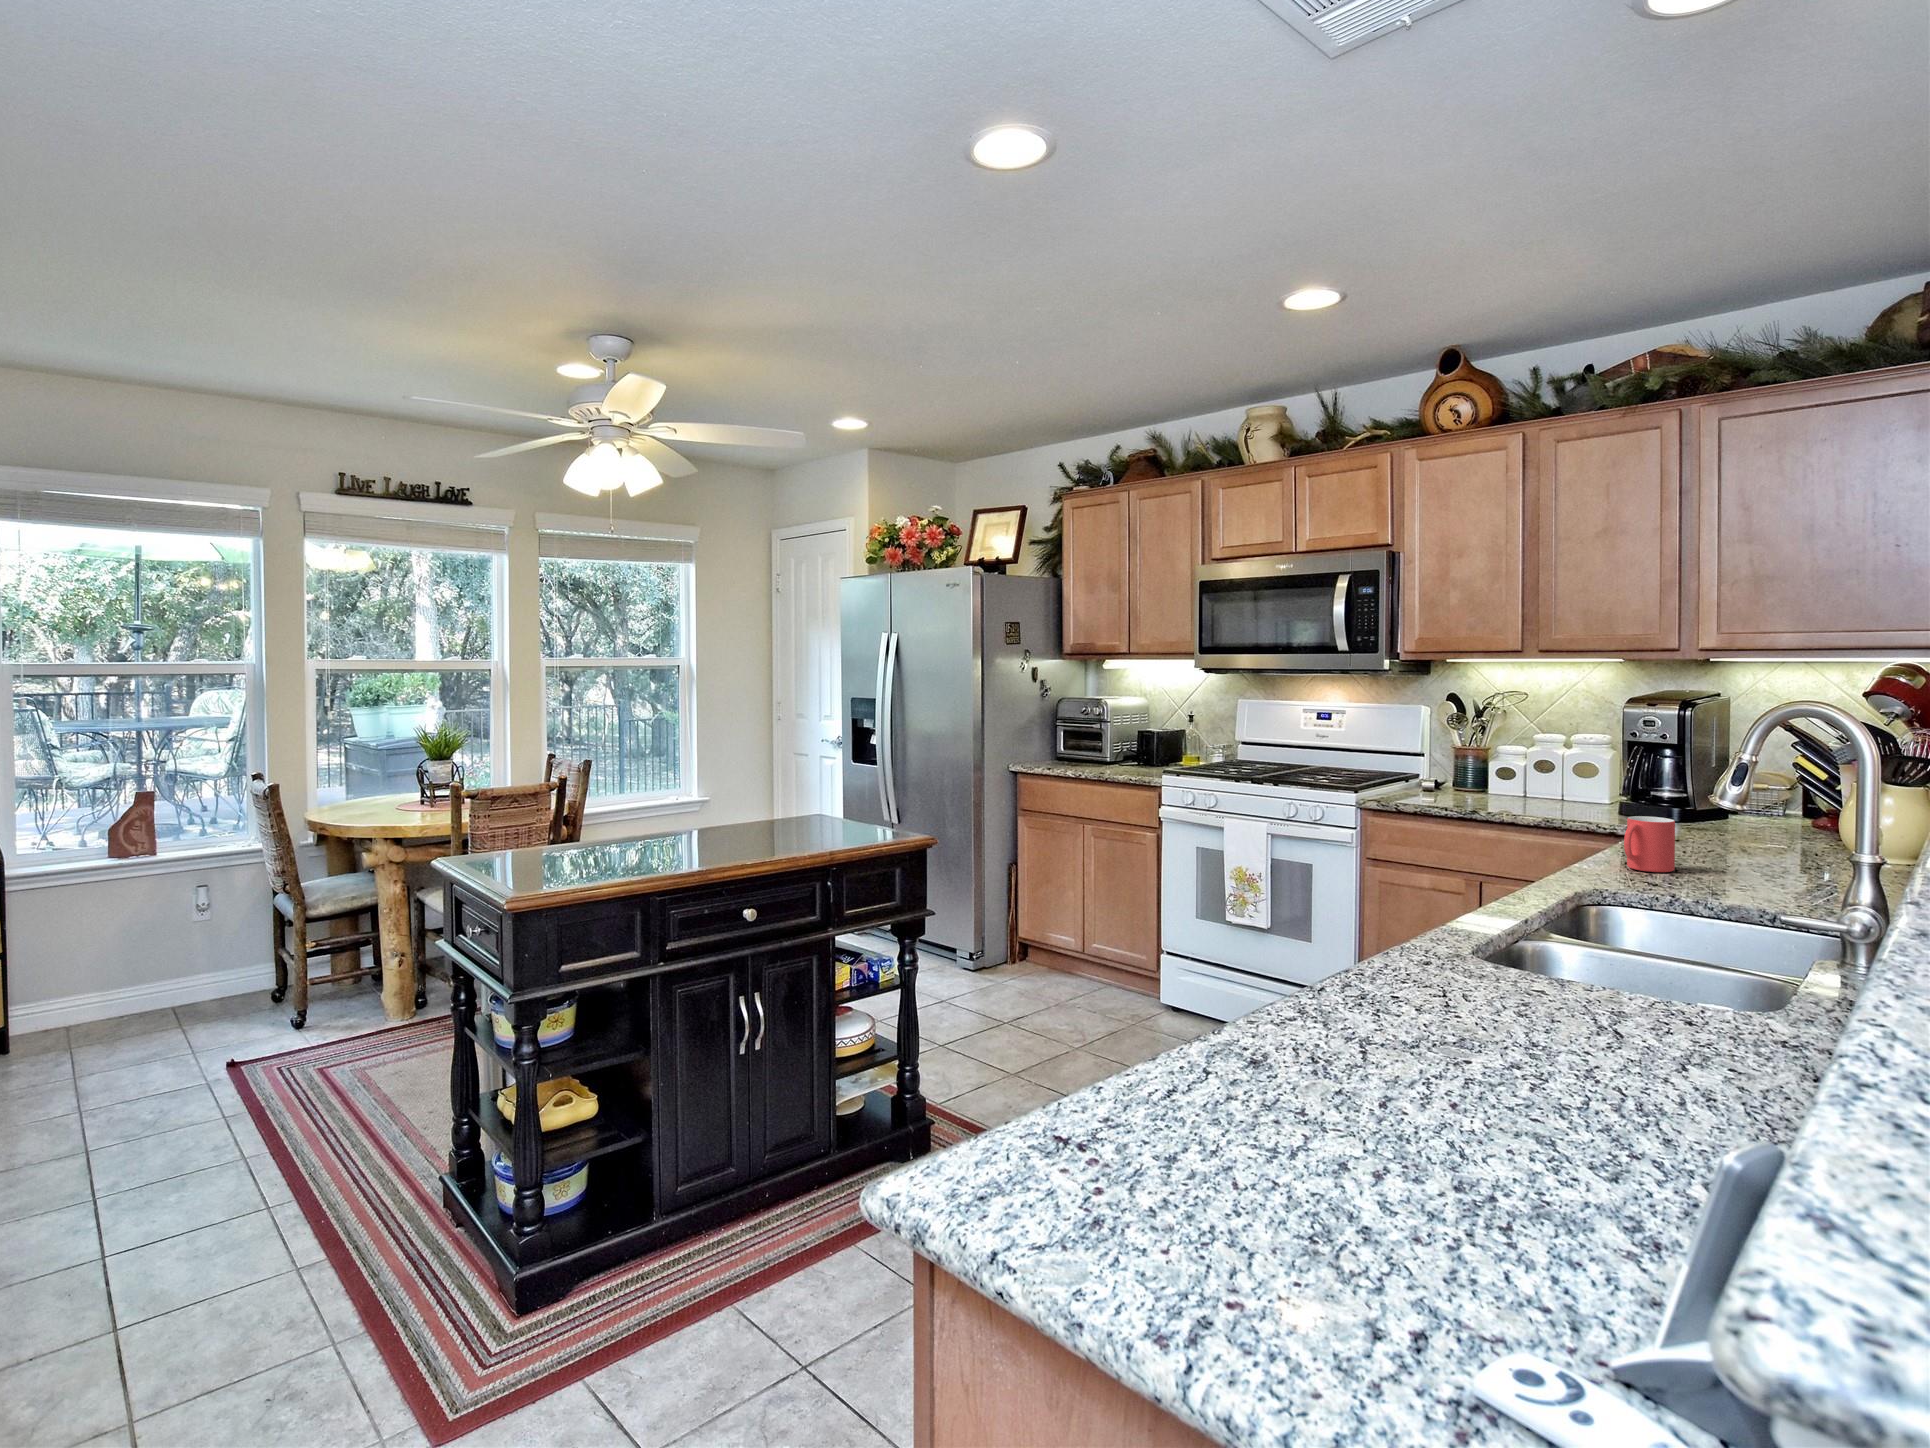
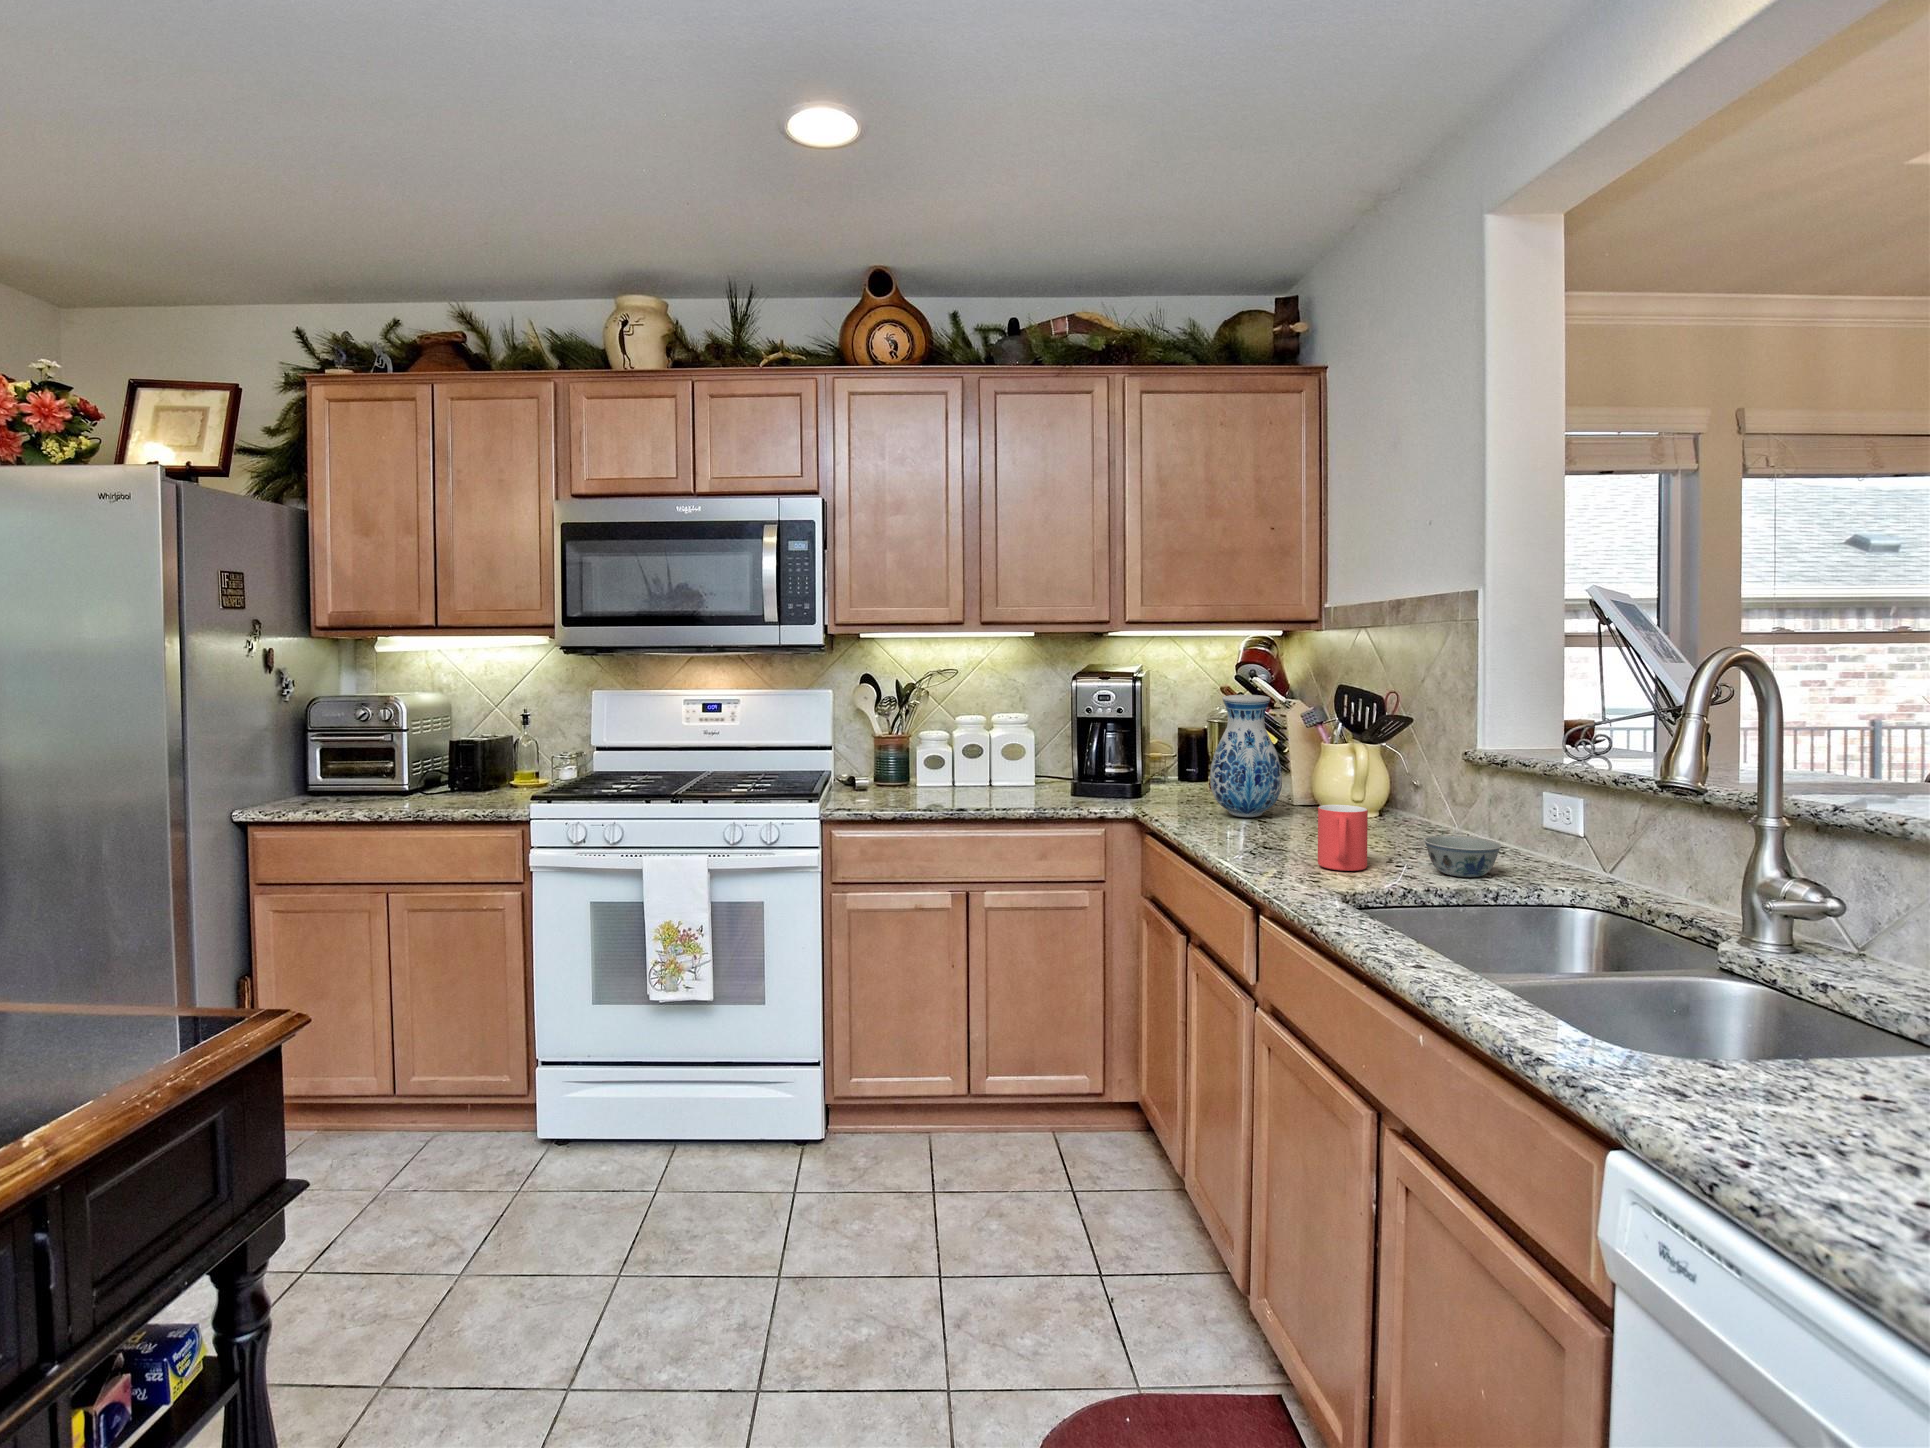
vase: none [1685,724,1767,841] -> present [1210,695,1282,817]
bowl: none [1707,852,1784,888] -> present [1424,836,1501,877]

